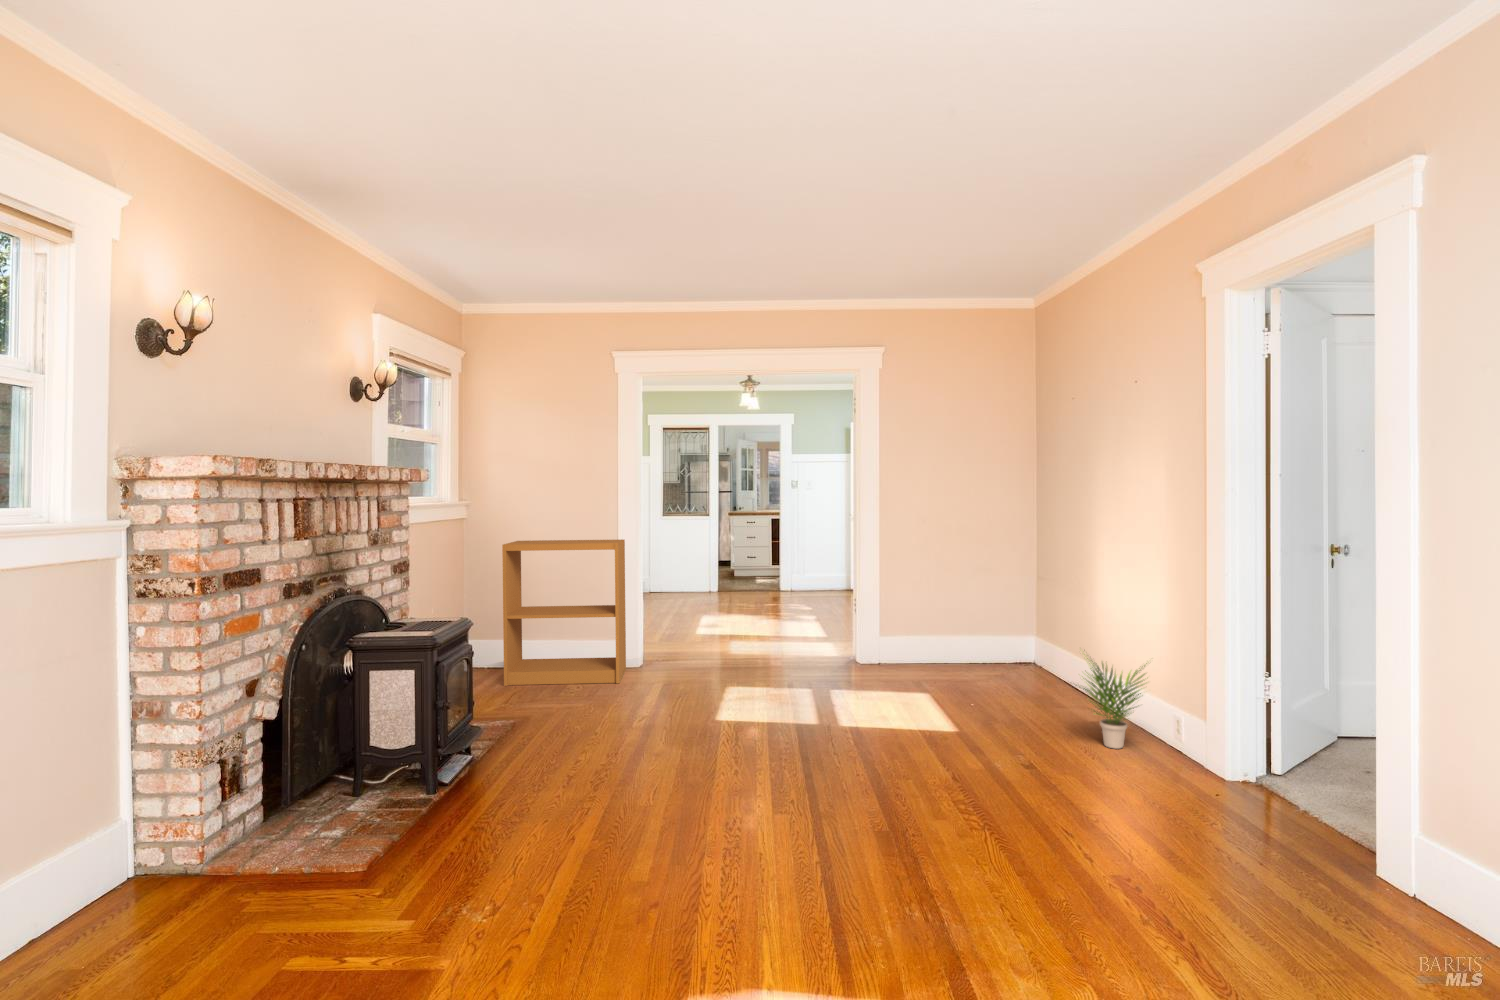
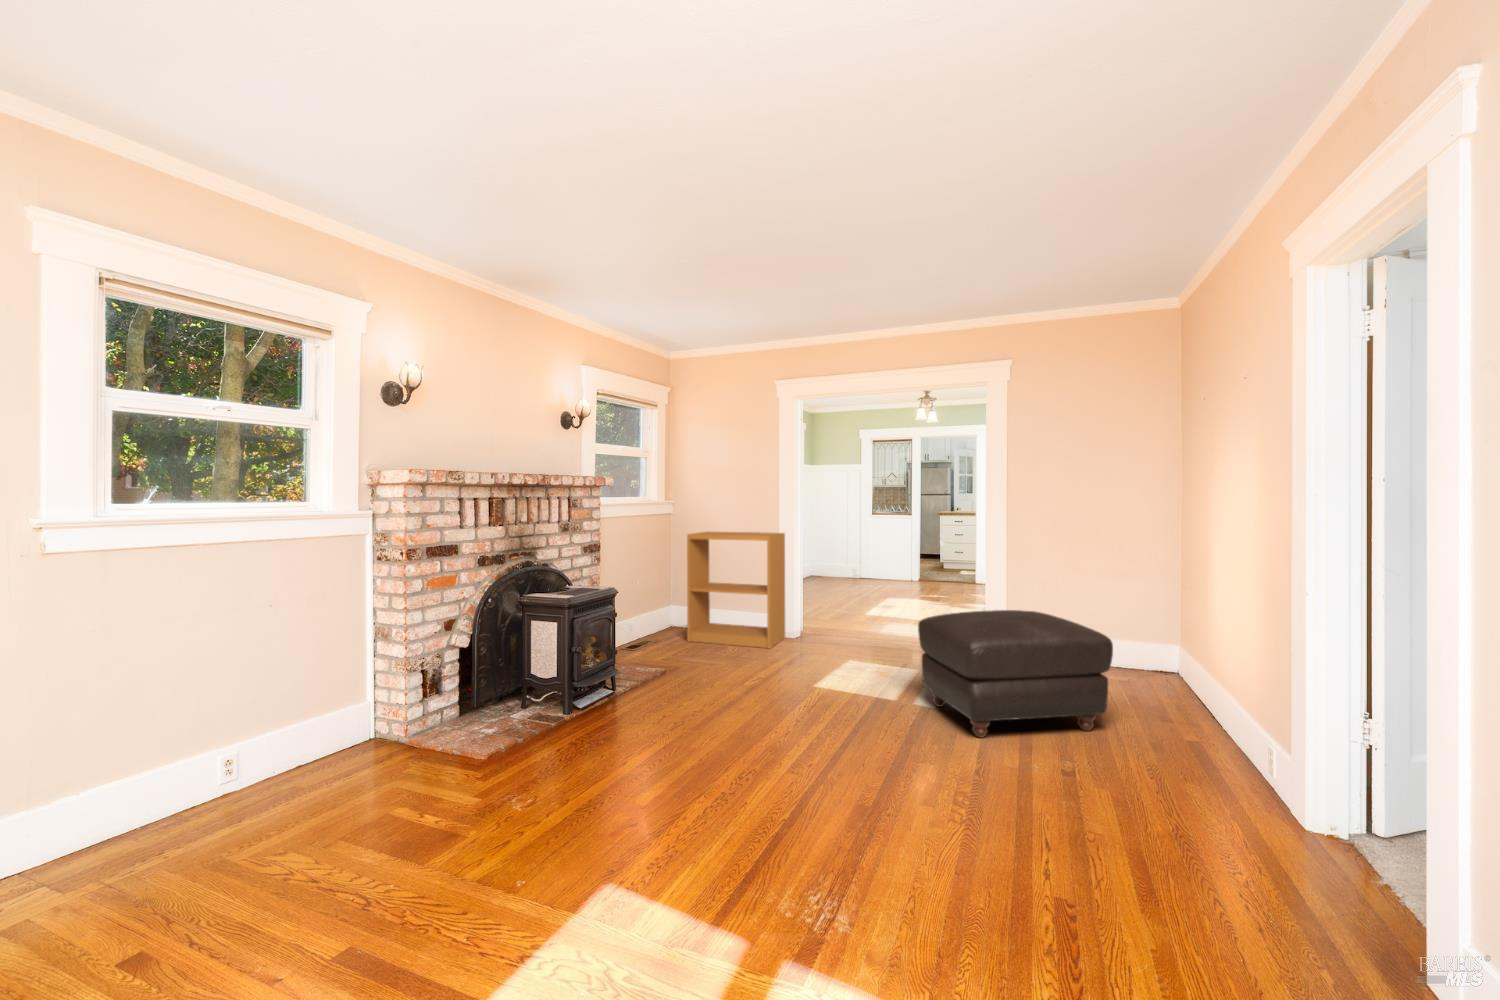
ottoman: none [834,613,1030,748] -> present [918,610,1113,737]
potted plant: present [1079,658,1147,749] -> none [1137,658,1248,771]

